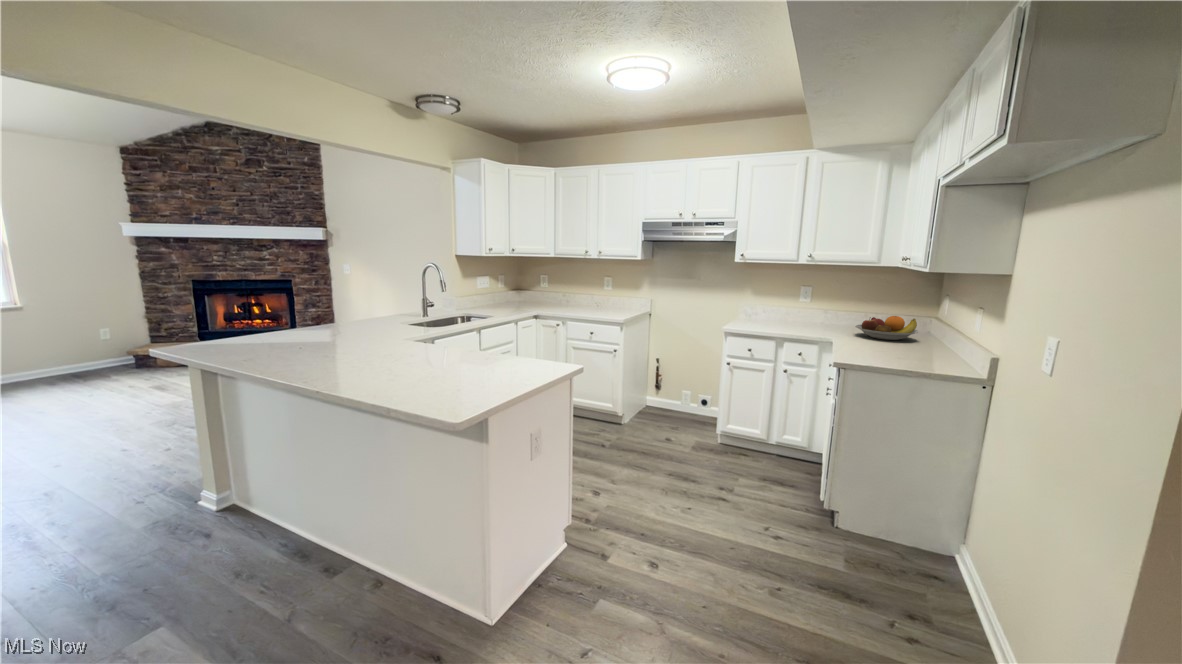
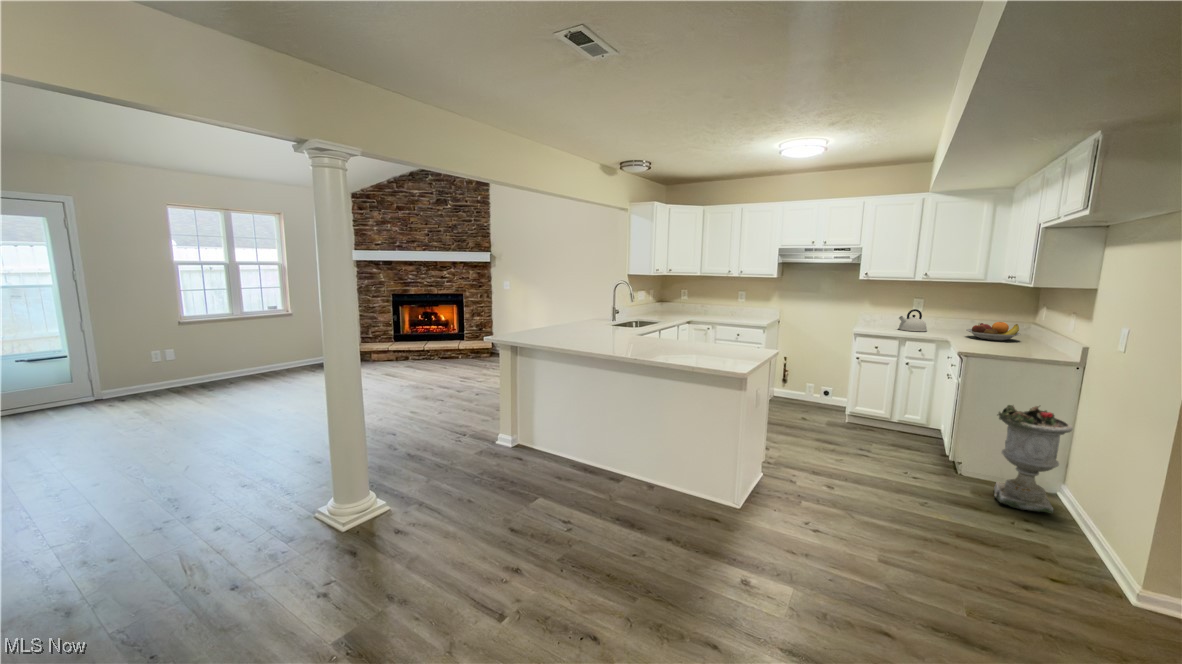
kettle: none [779,299,812,328] -> present [898,309,927,332]
planter: none [881,441,989,607] -> present [994,405,1073,513]

